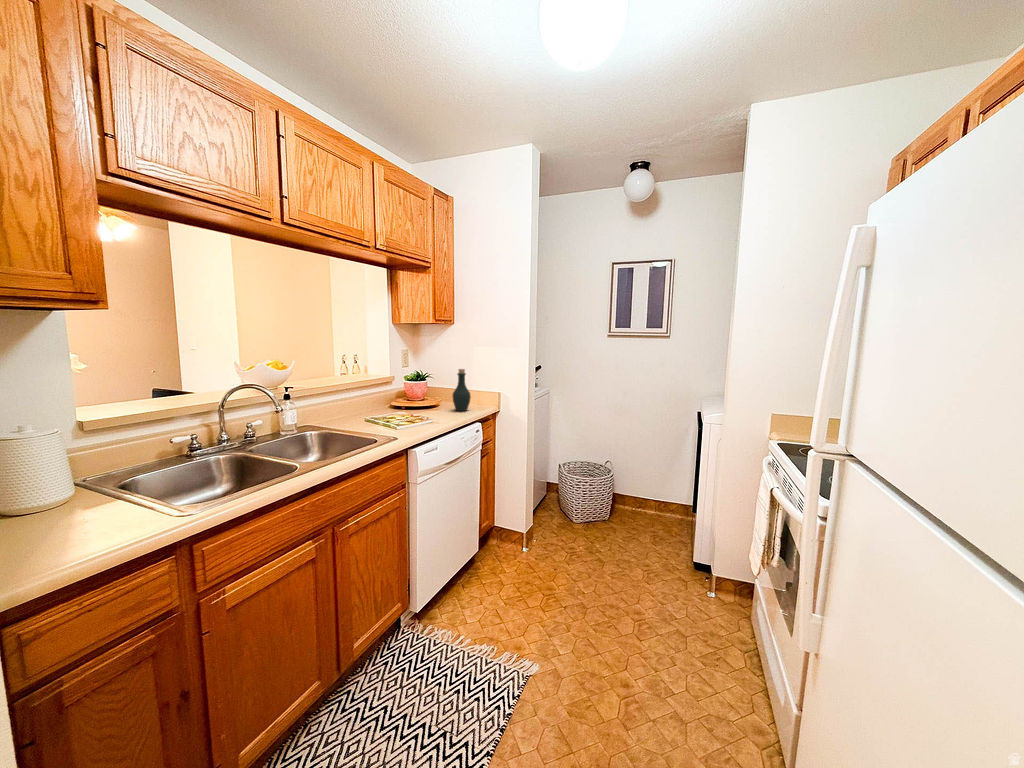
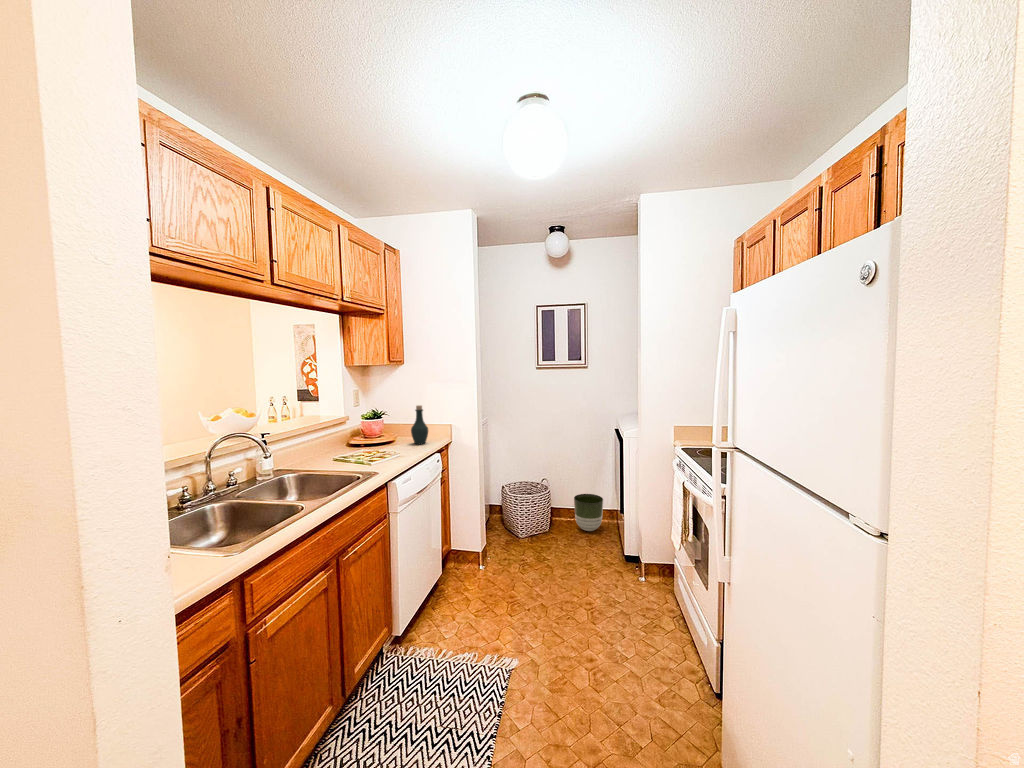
planter: none [641,482,676,525] -> present [574,494,603,531]

